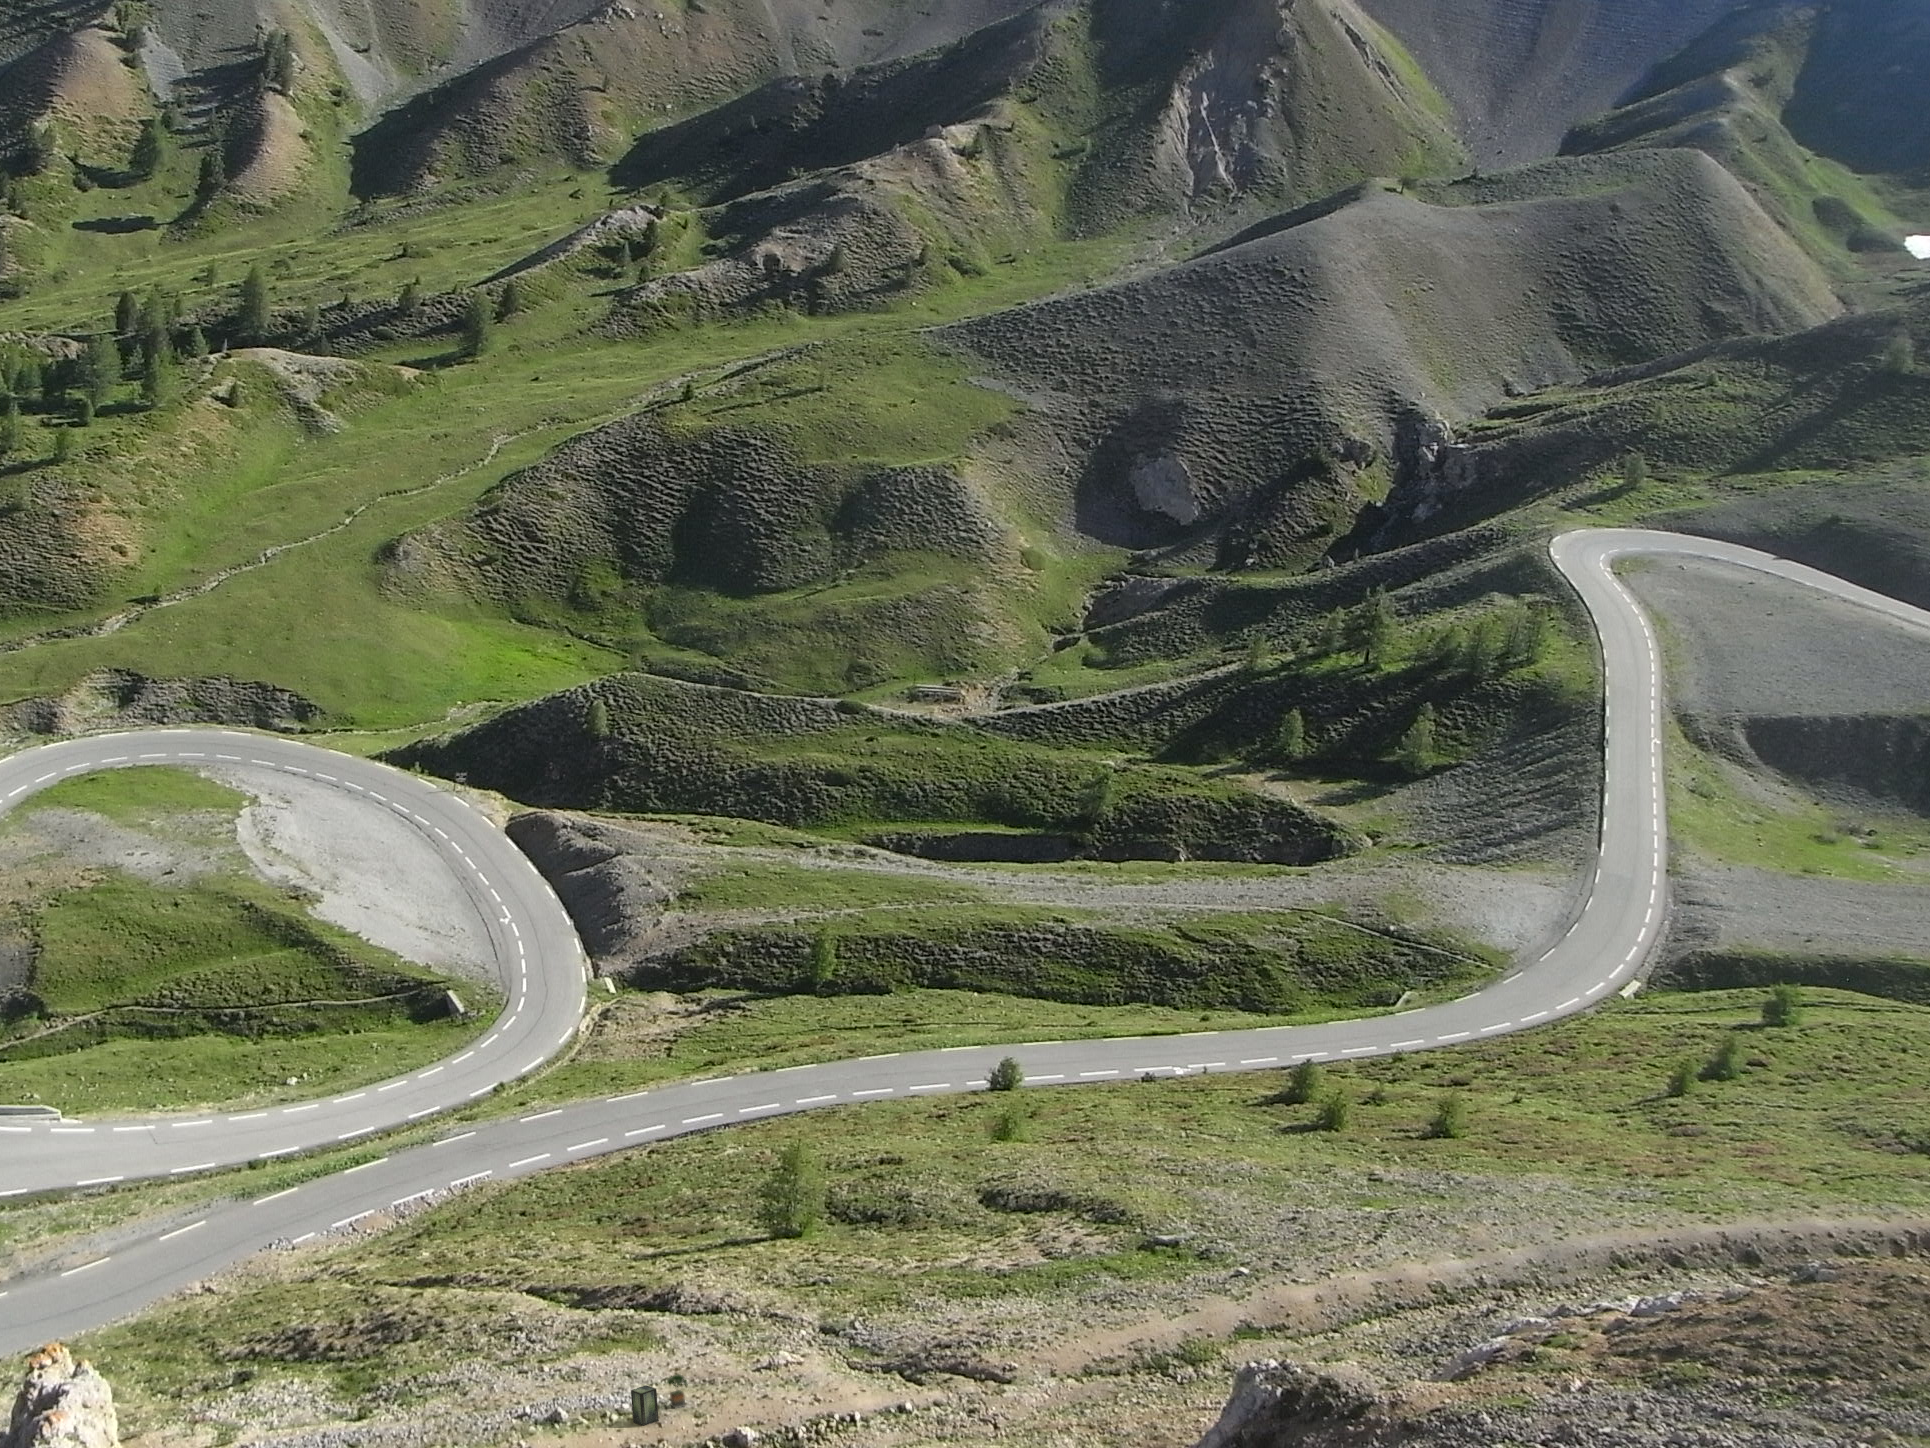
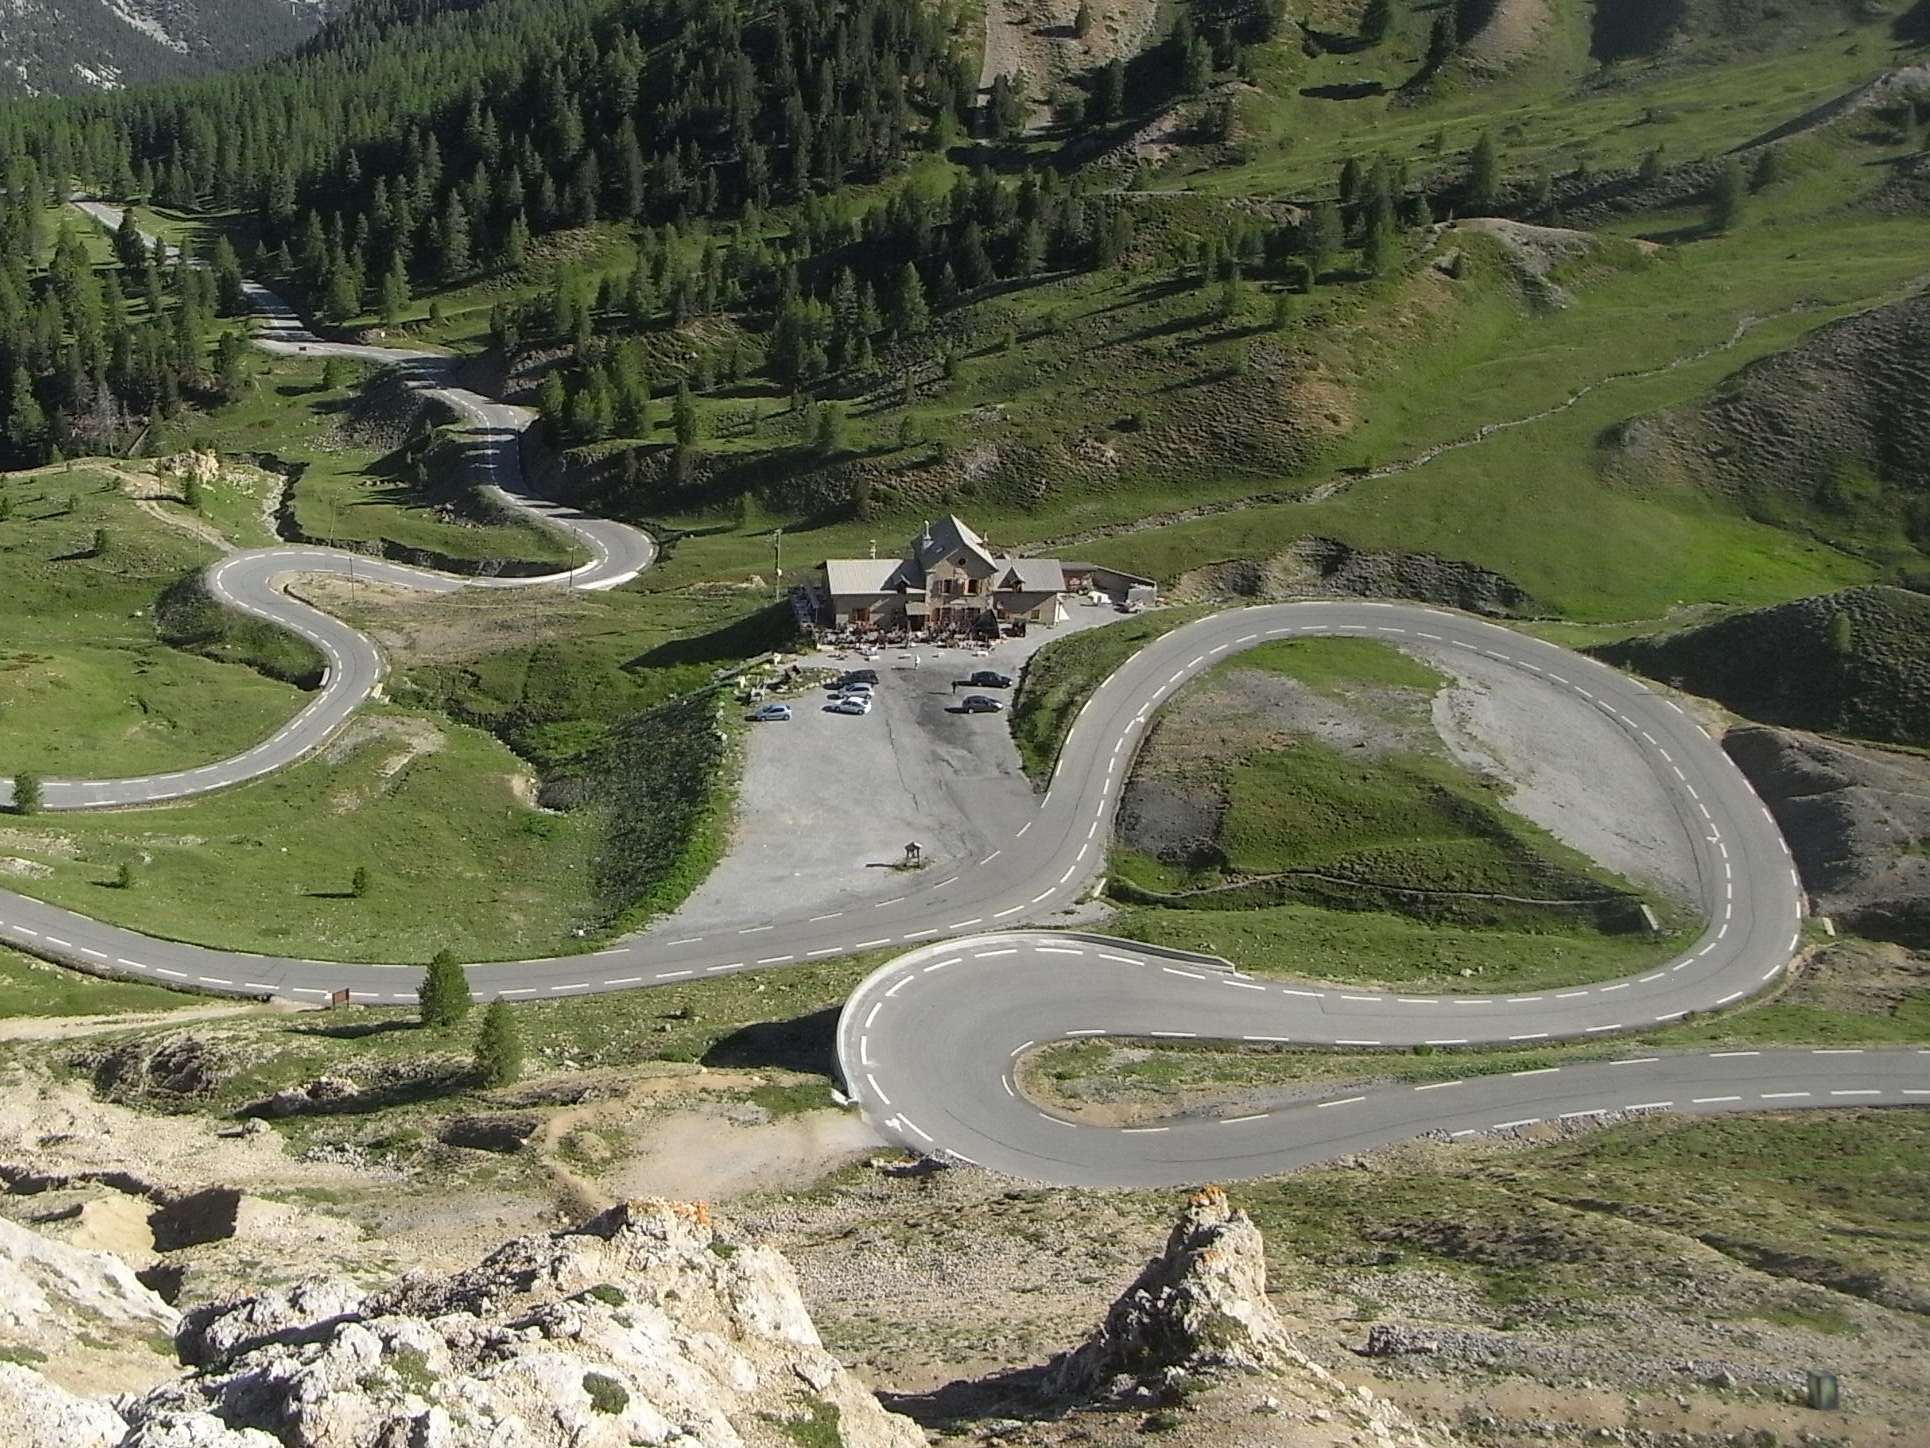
potted tree: present [668,1374,688,1409] -> none [1852,1366,1879,1402]

